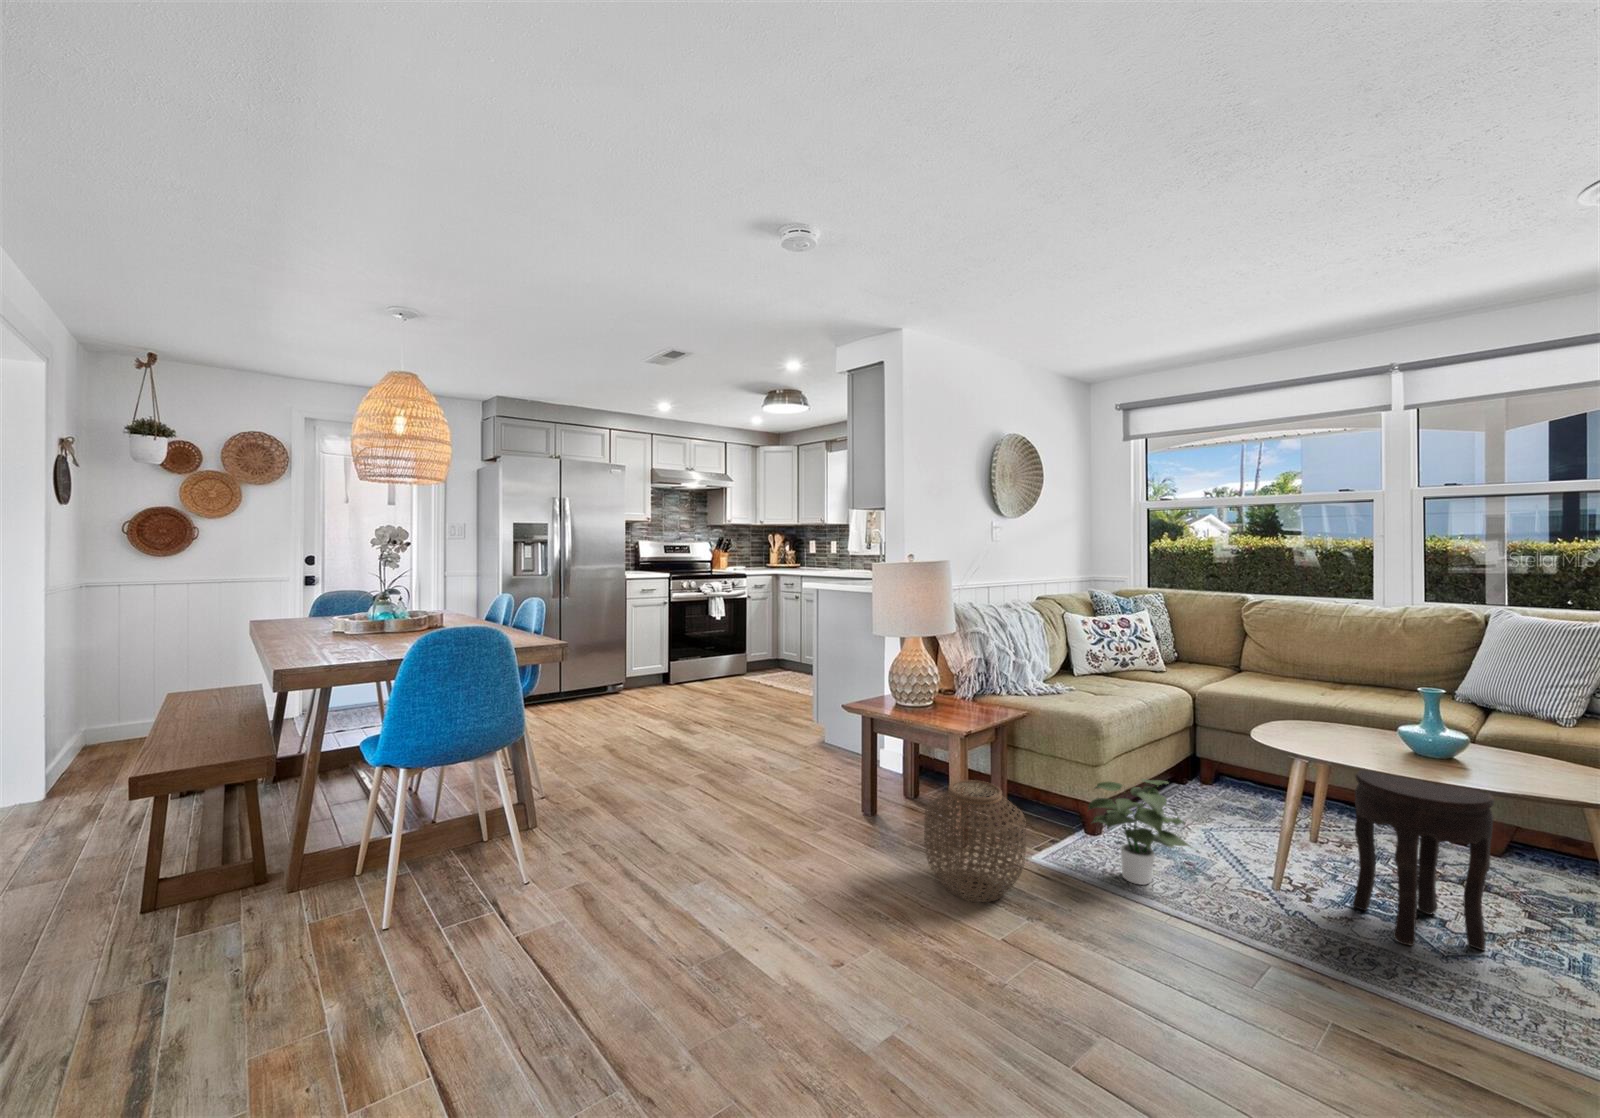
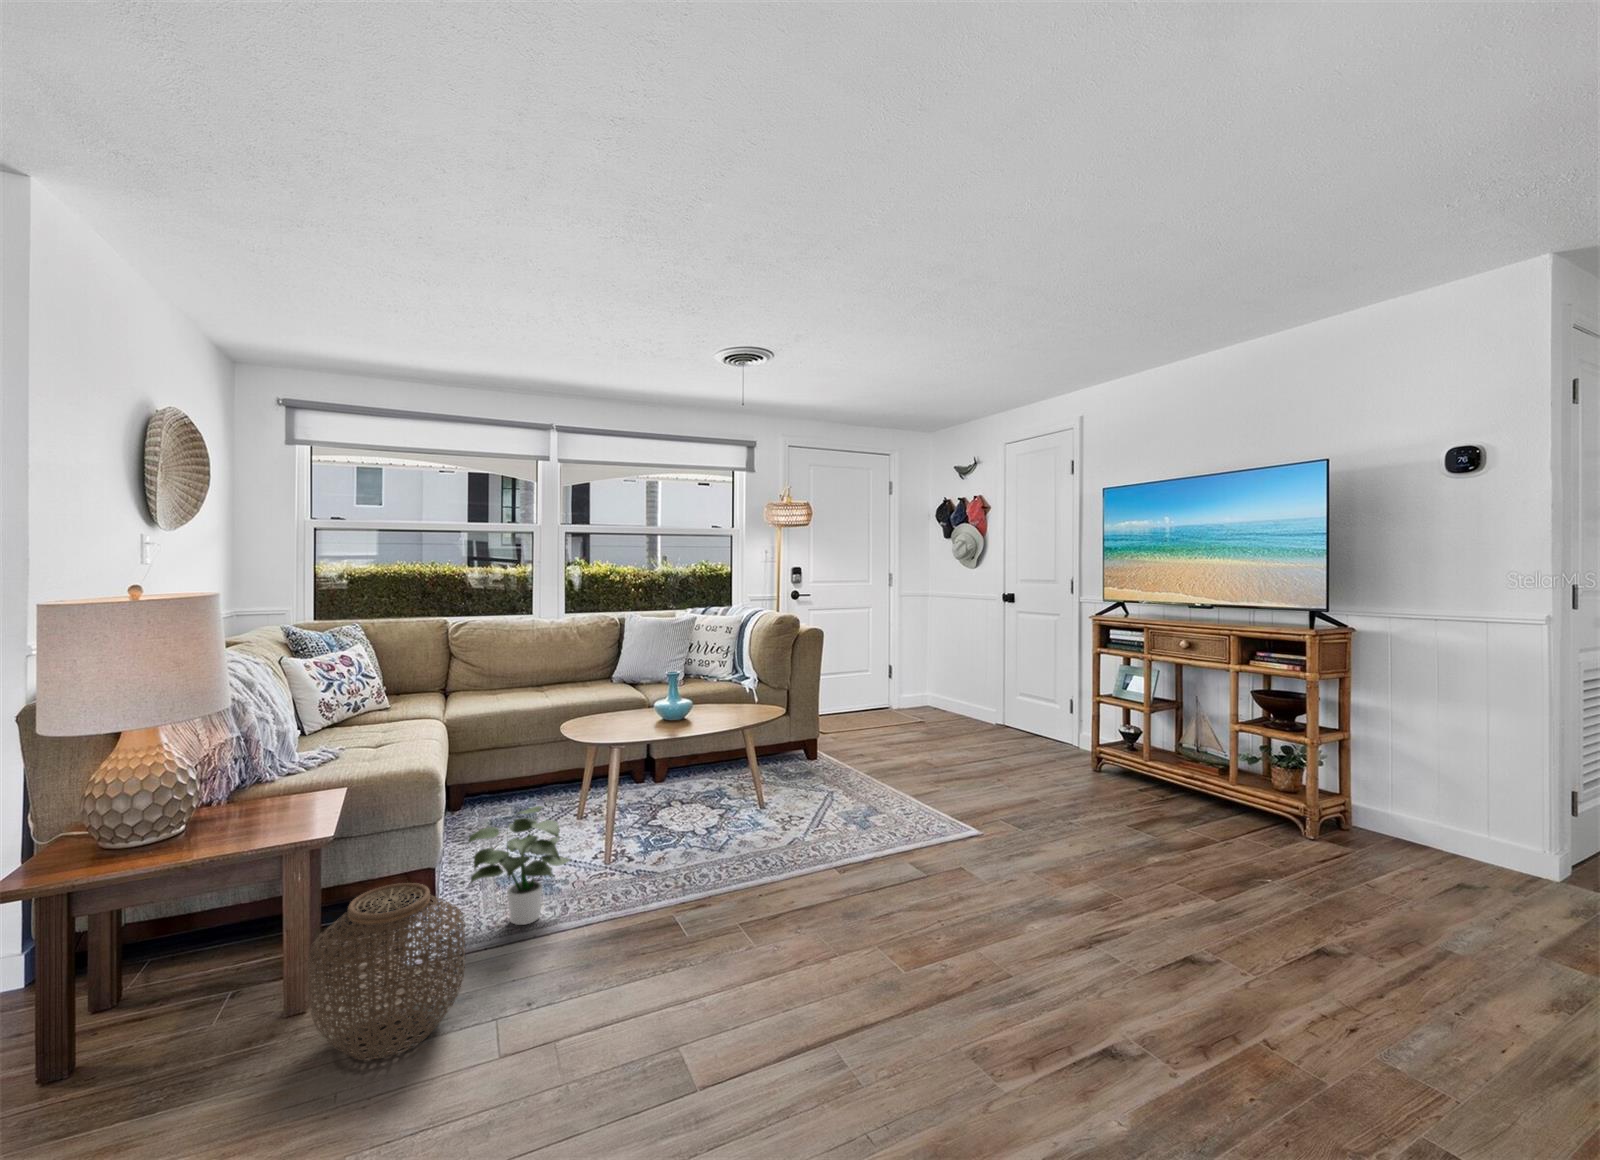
side table: present [1353,768,1494,951] -> none [663,731,741,862]

